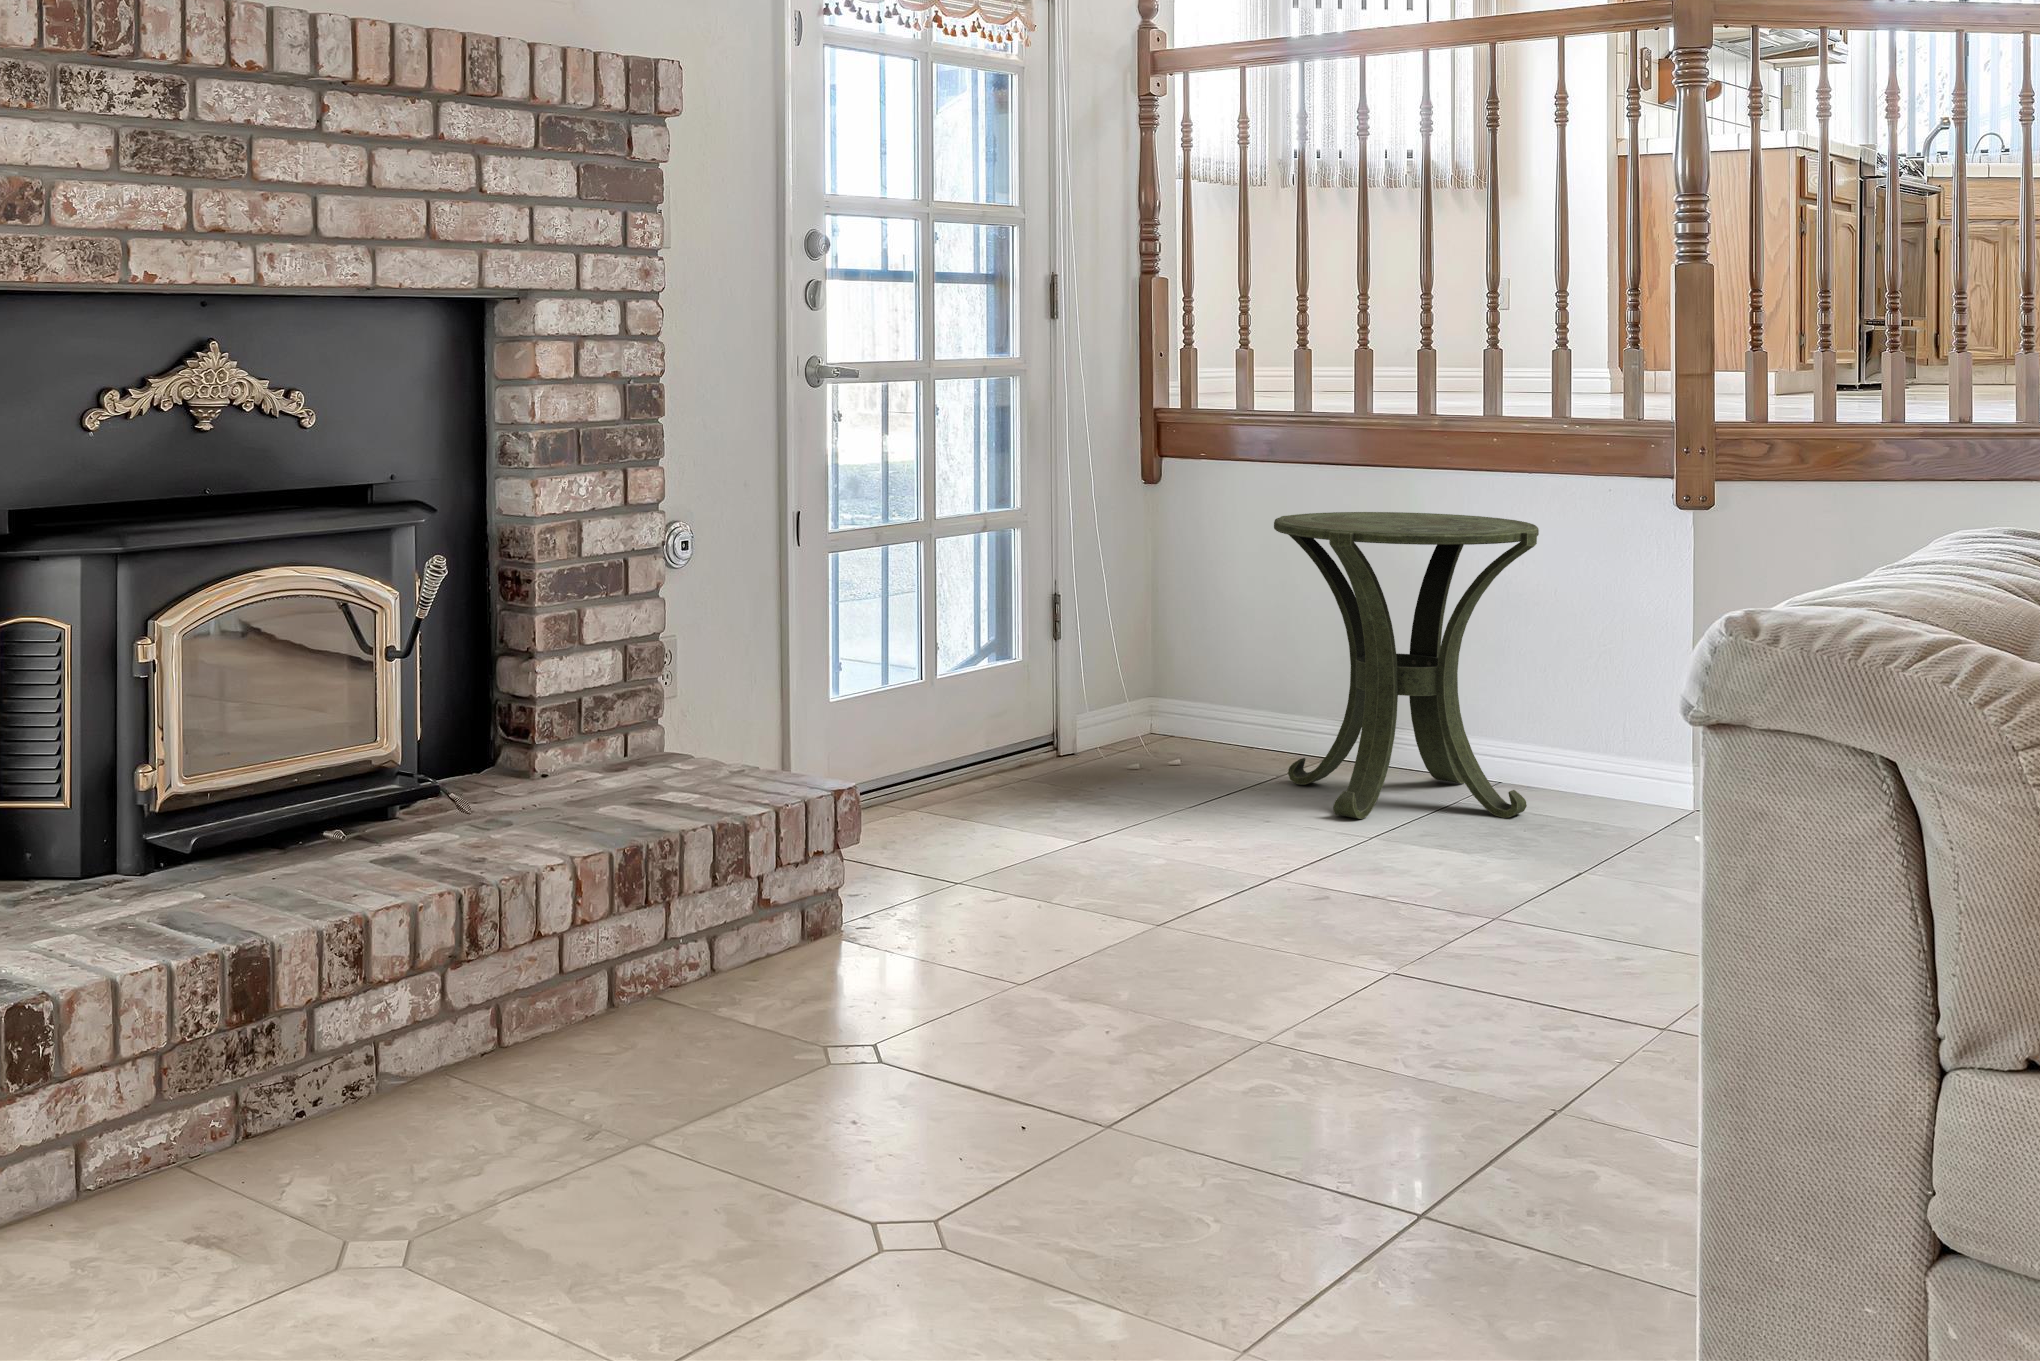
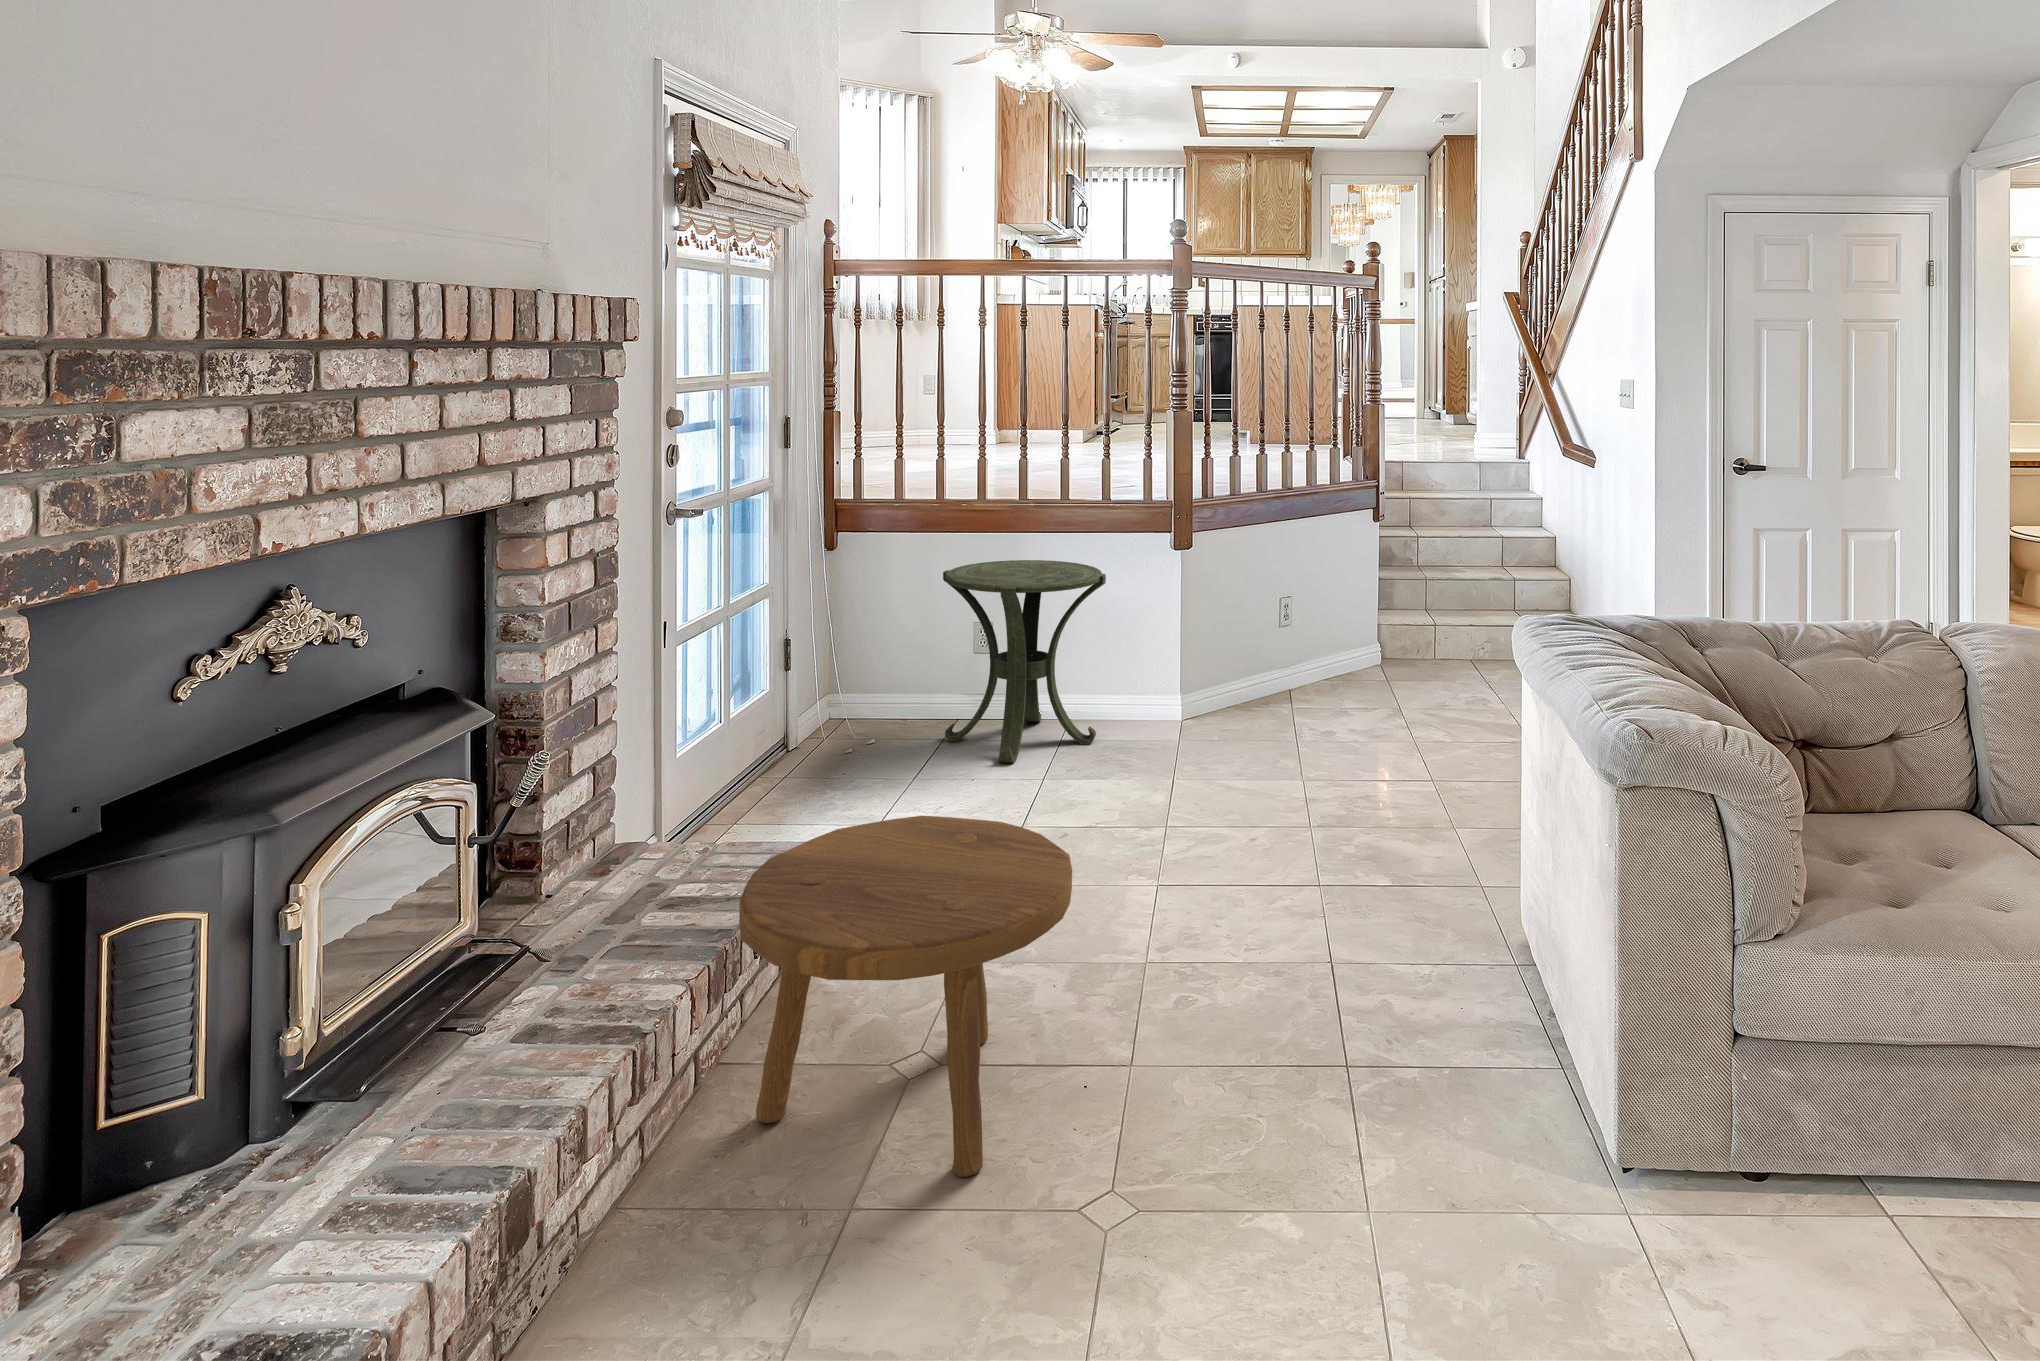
footstool: none [576,728,1027,1164] -> present [739,816,1072,1177]

